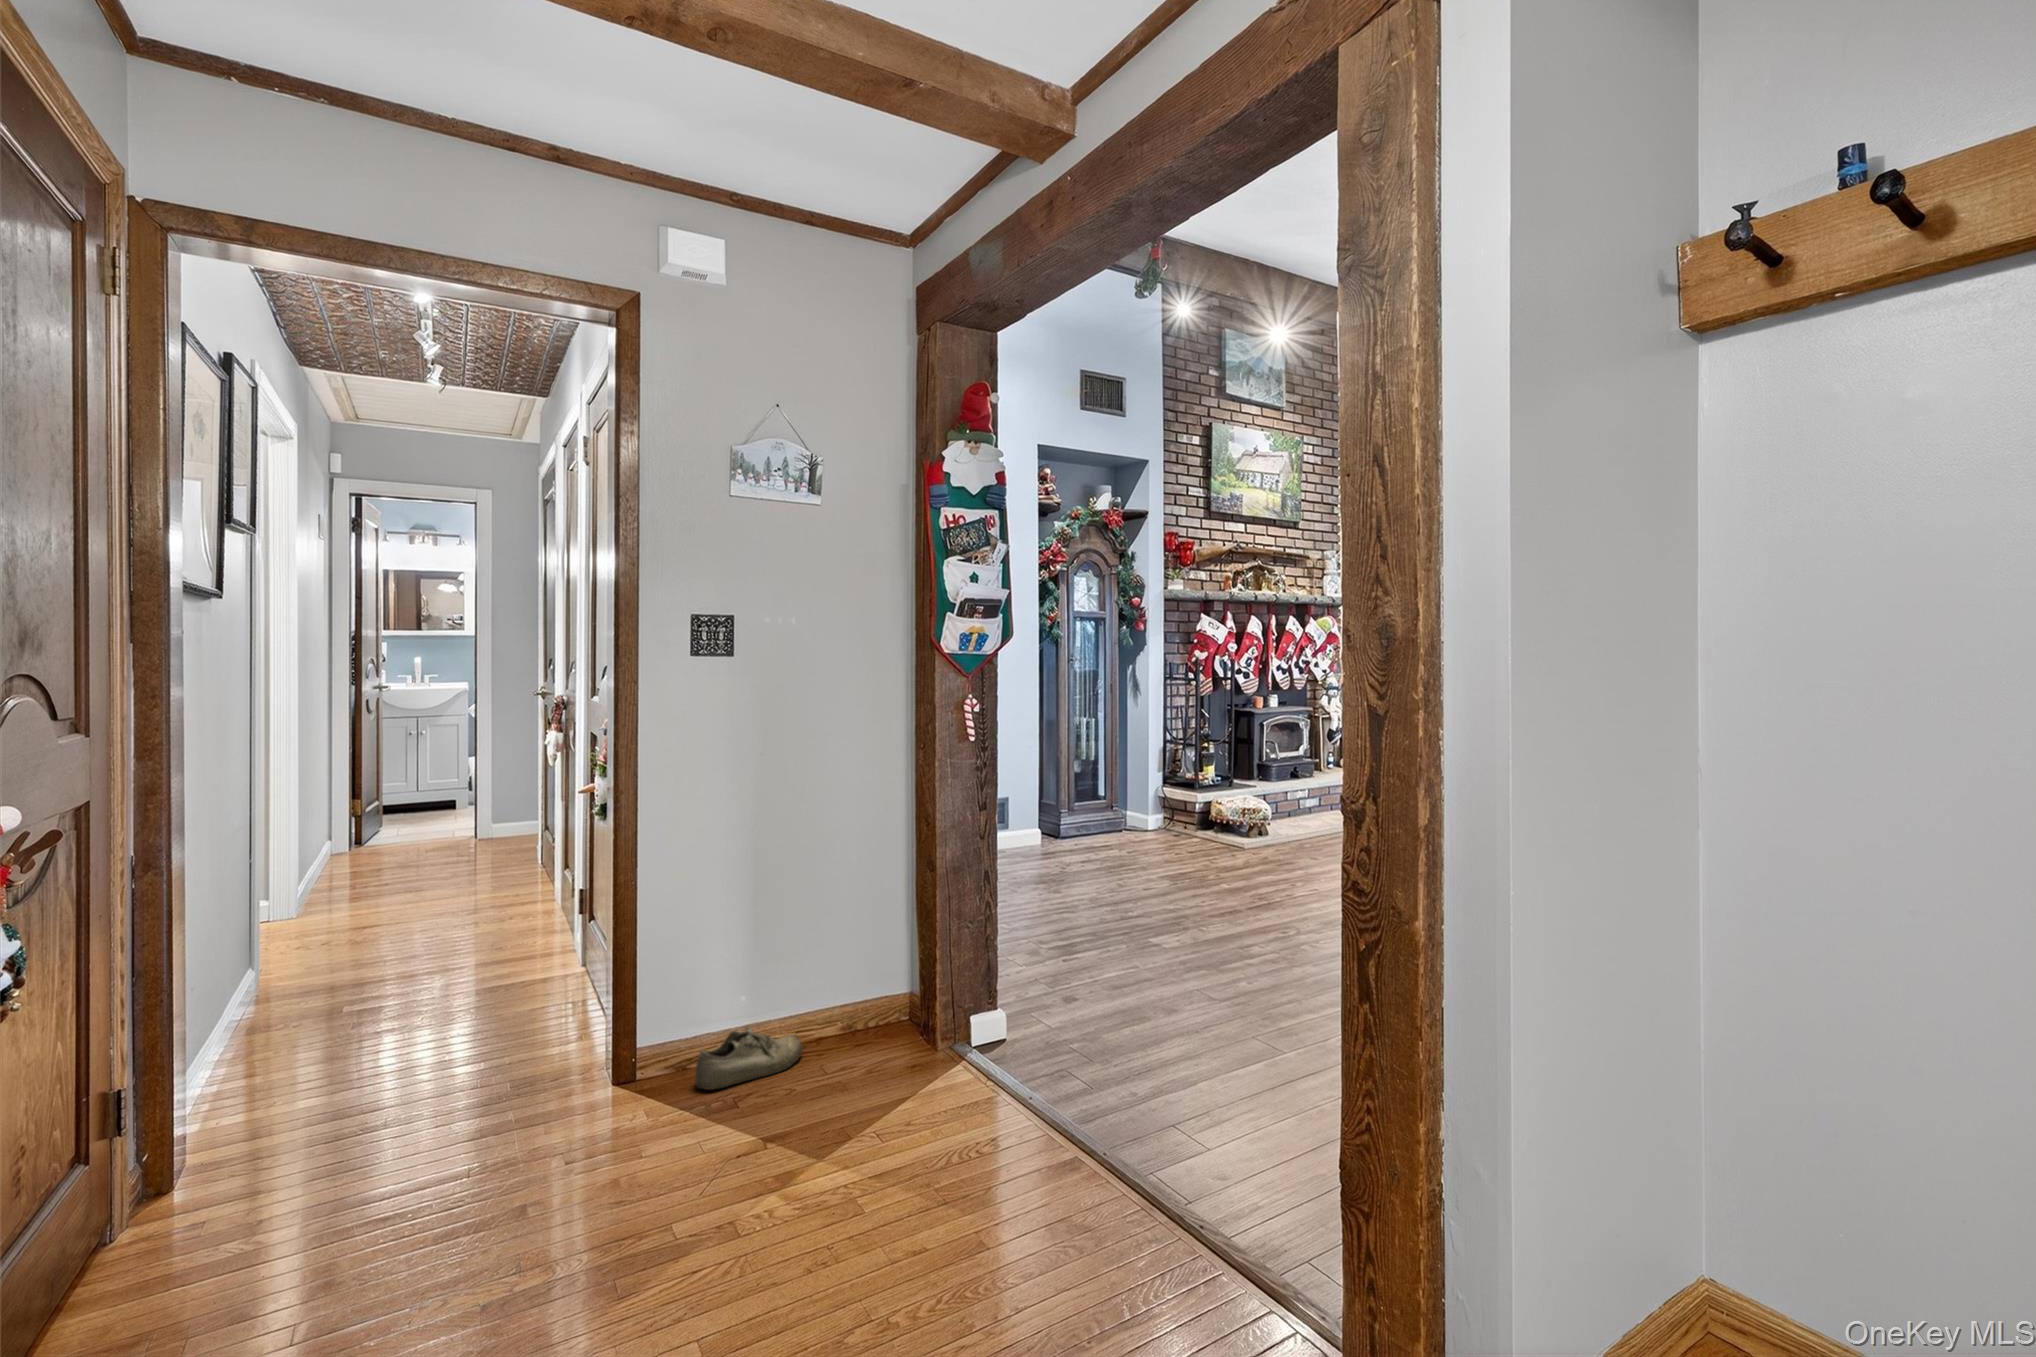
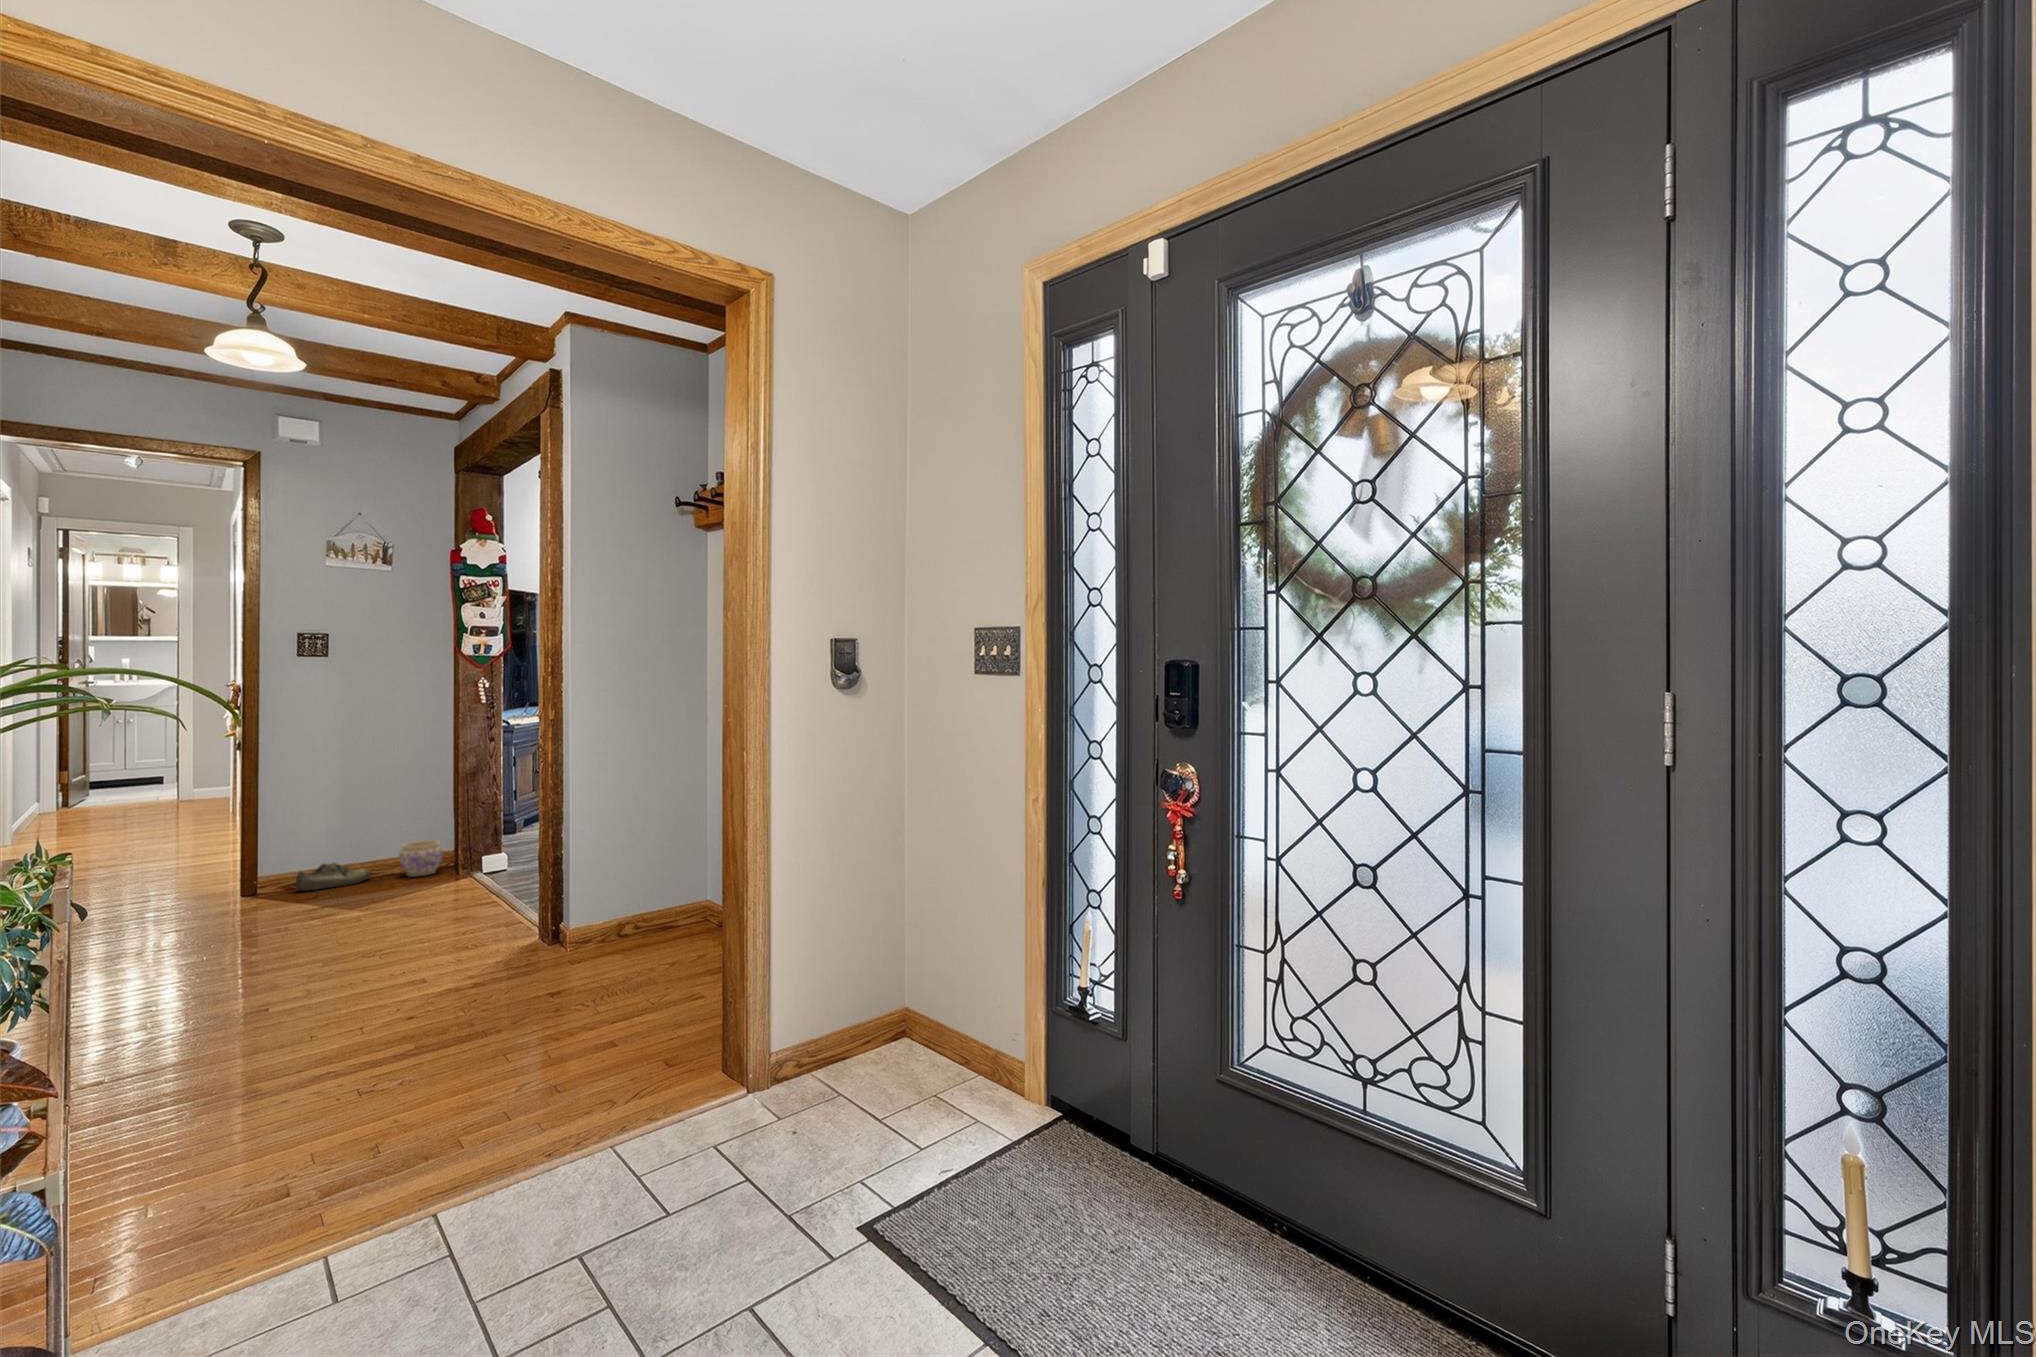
planter: none [843,981,909,1054] -> present [399,840,443,877]

